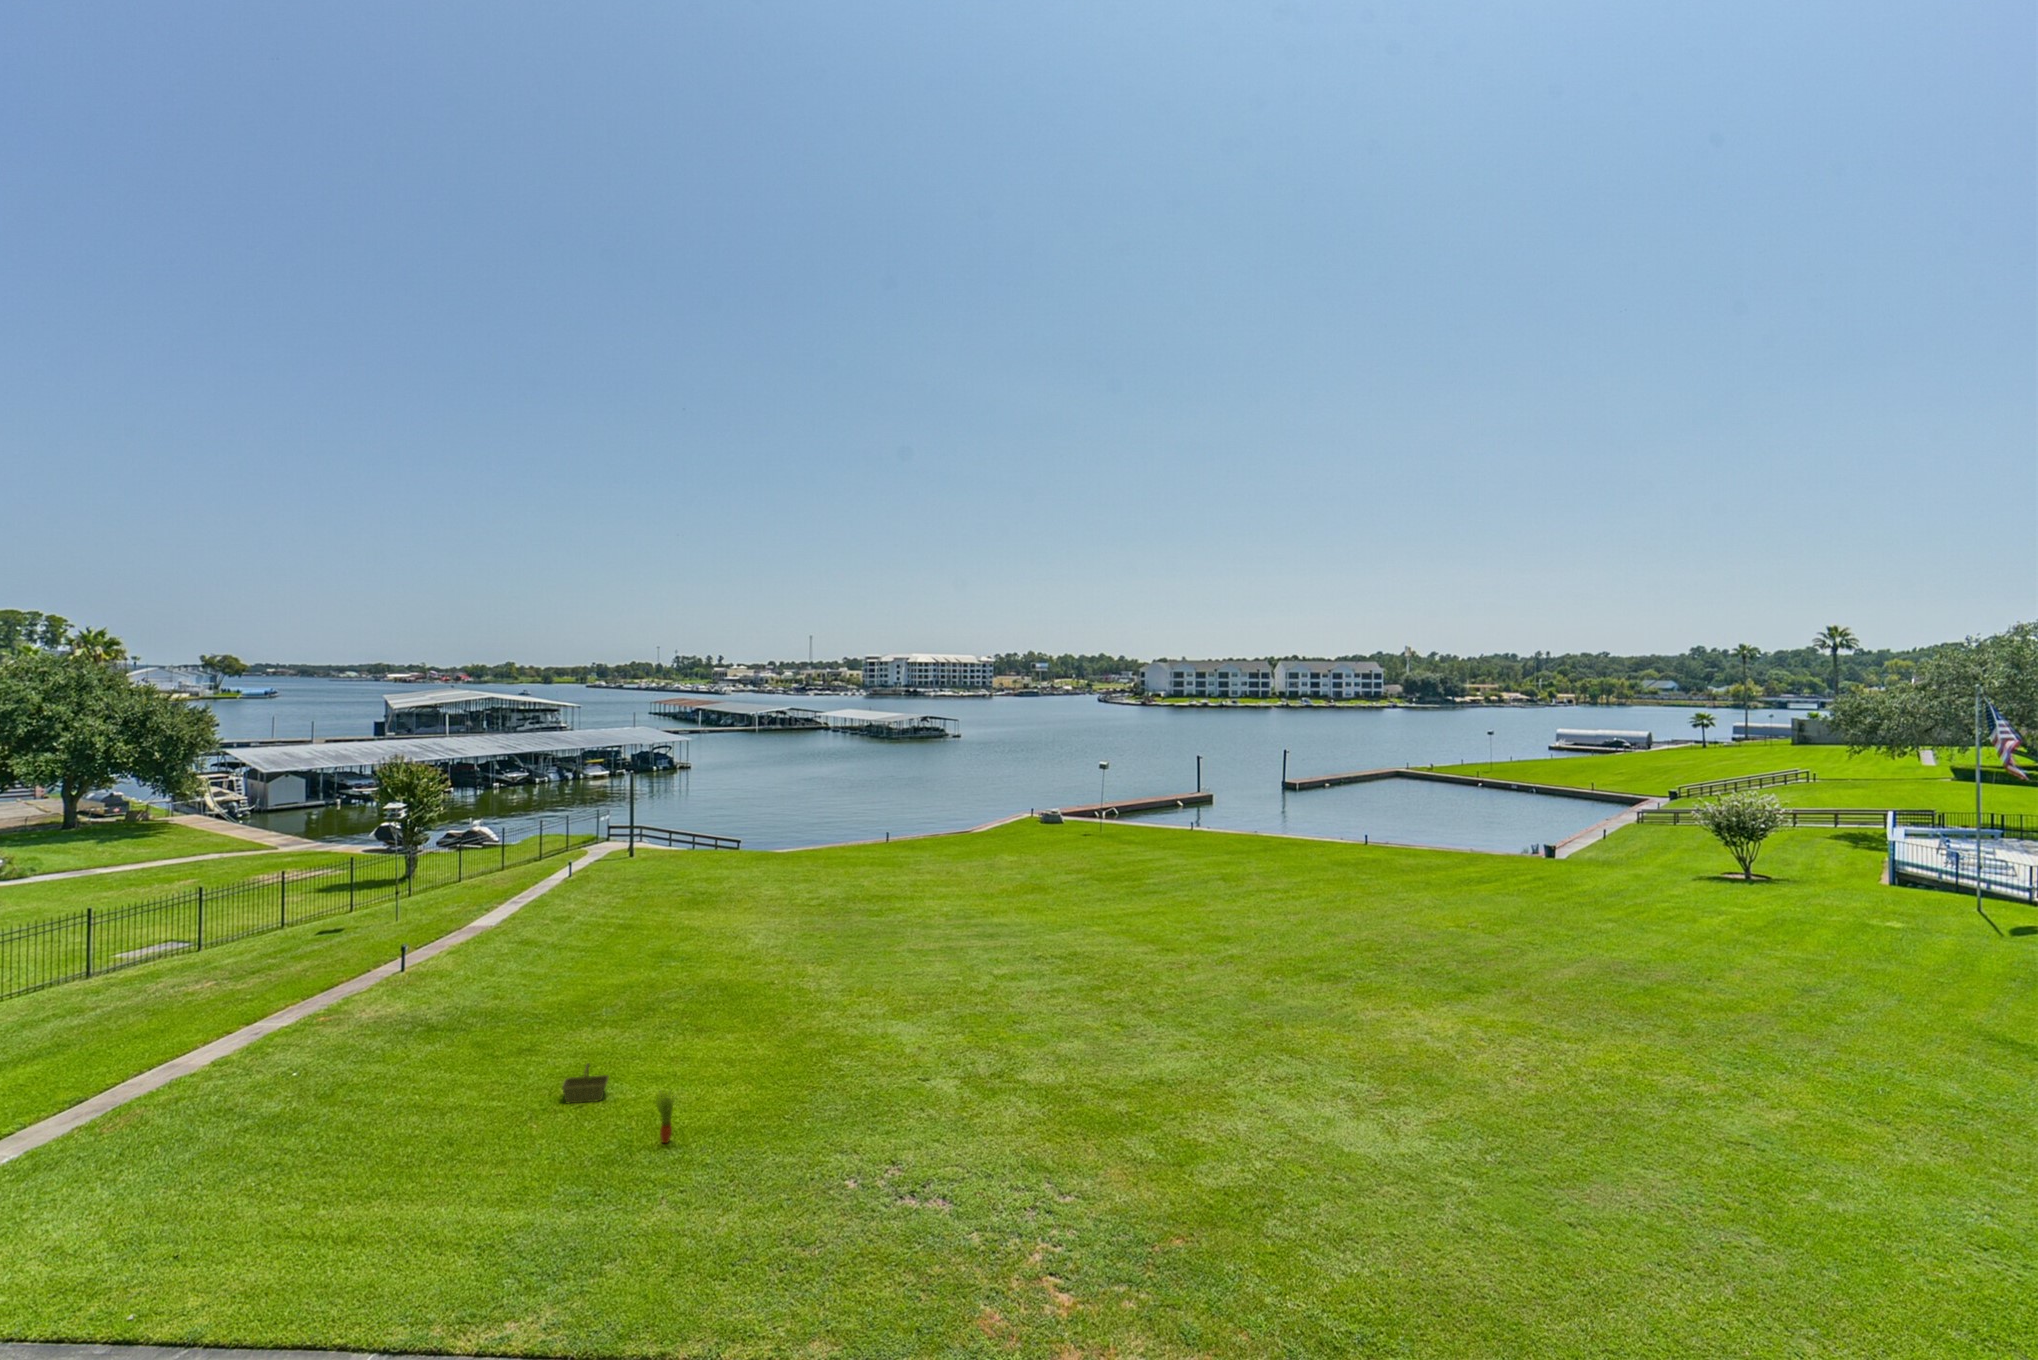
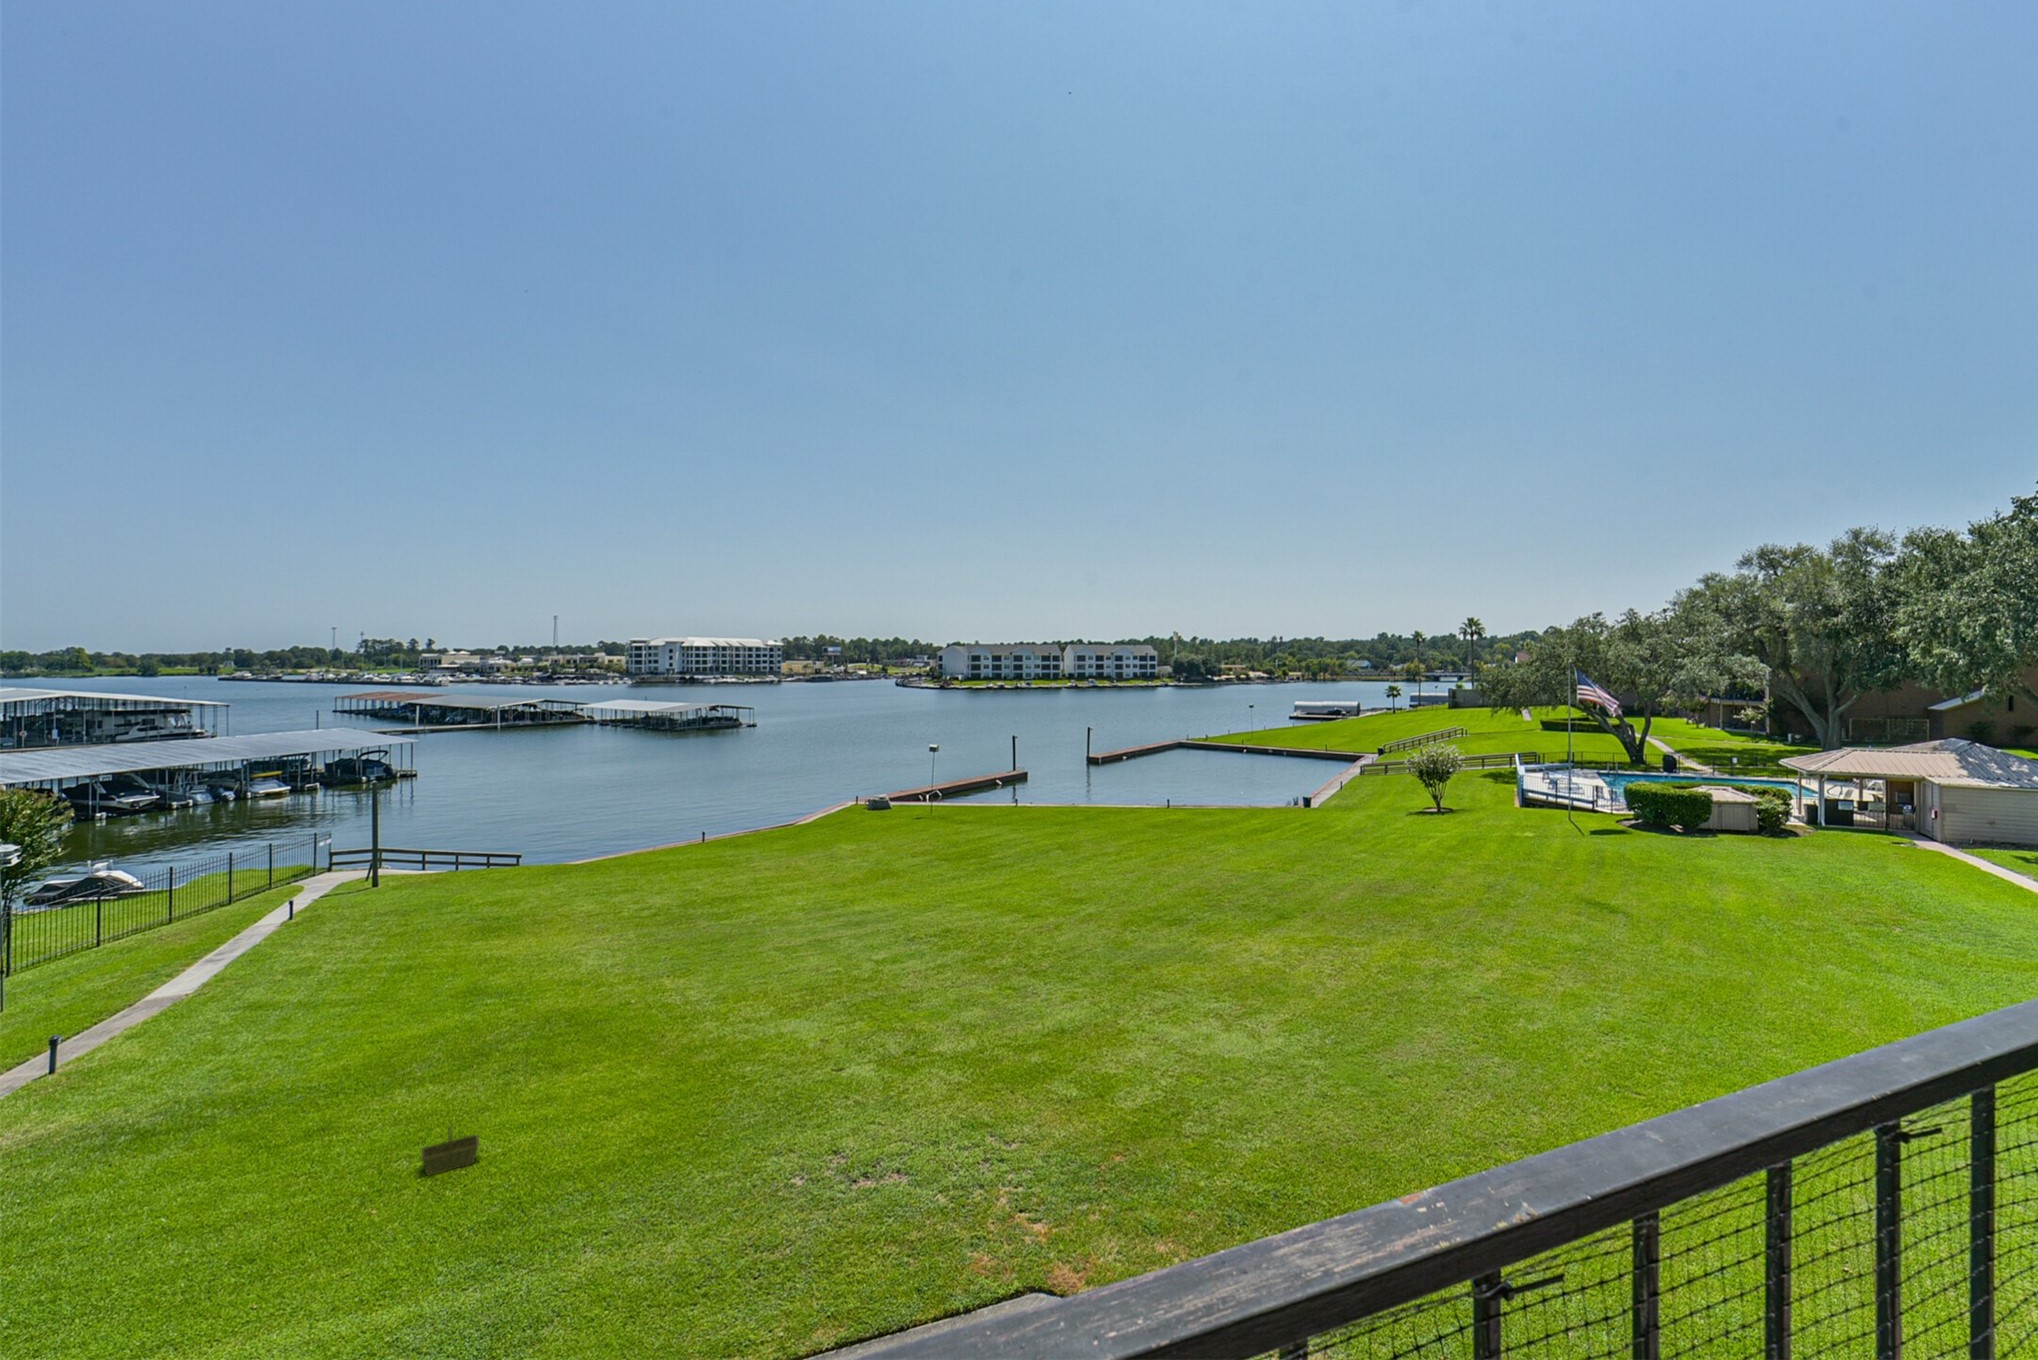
potted plant: present [656,1091,676,1143] -> none [559,1129,587,1190]

